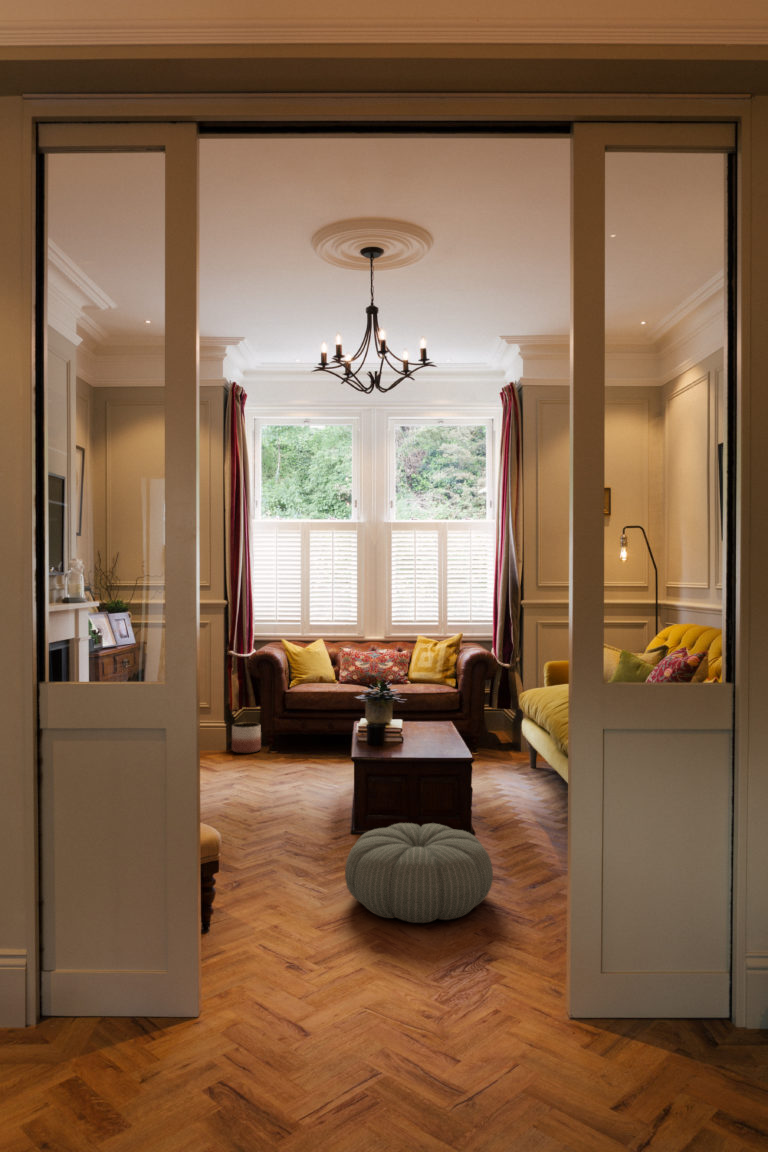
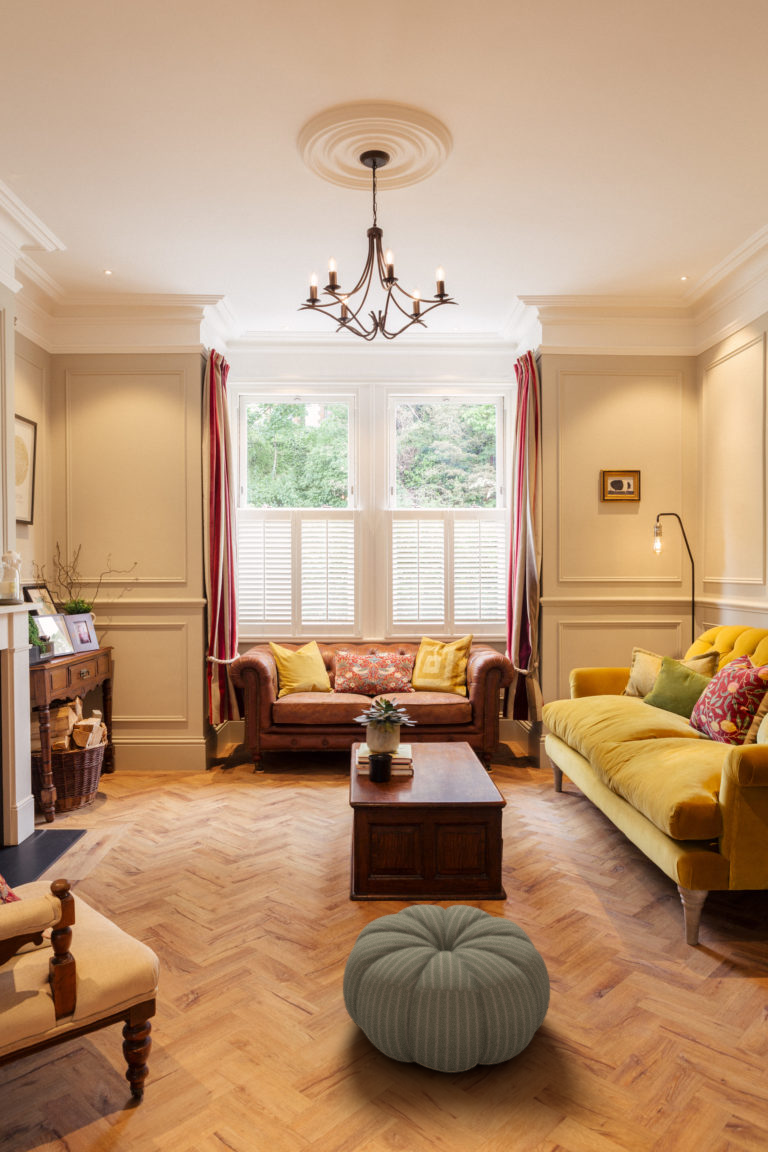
planter: present [232,722,261,753] -> none [212,737,245,774]

